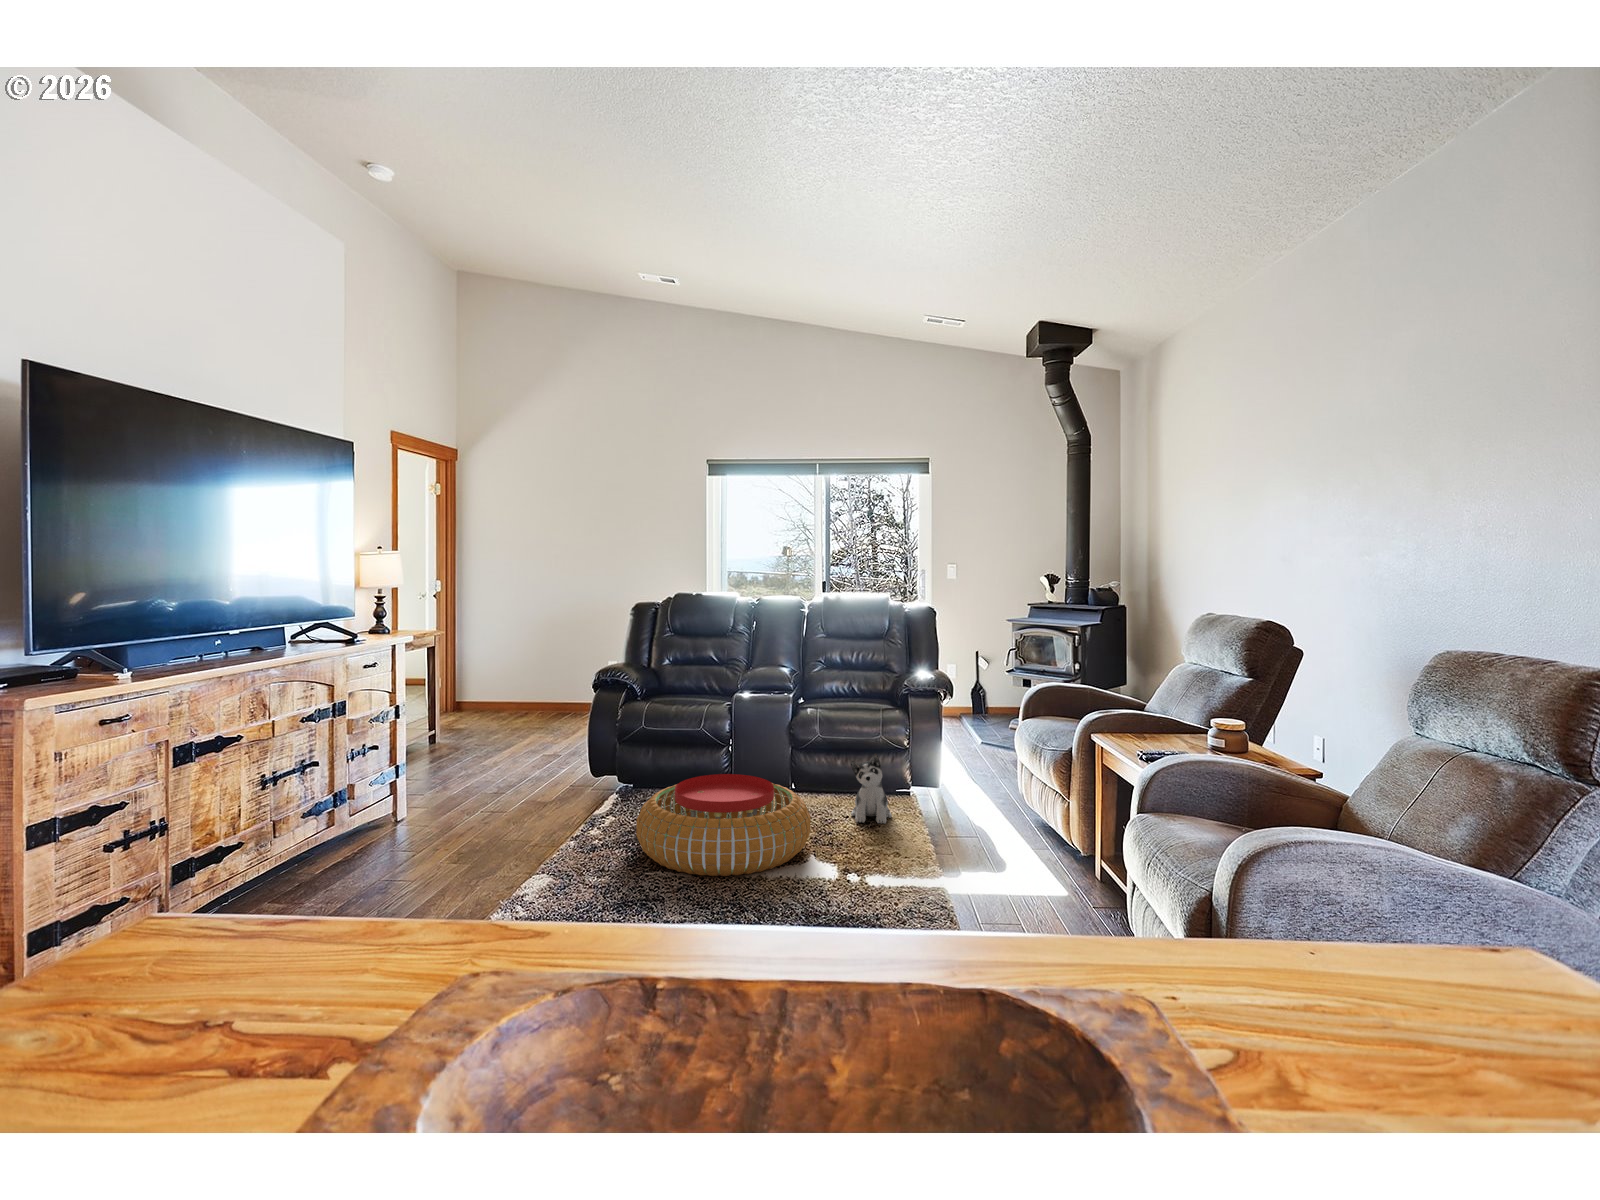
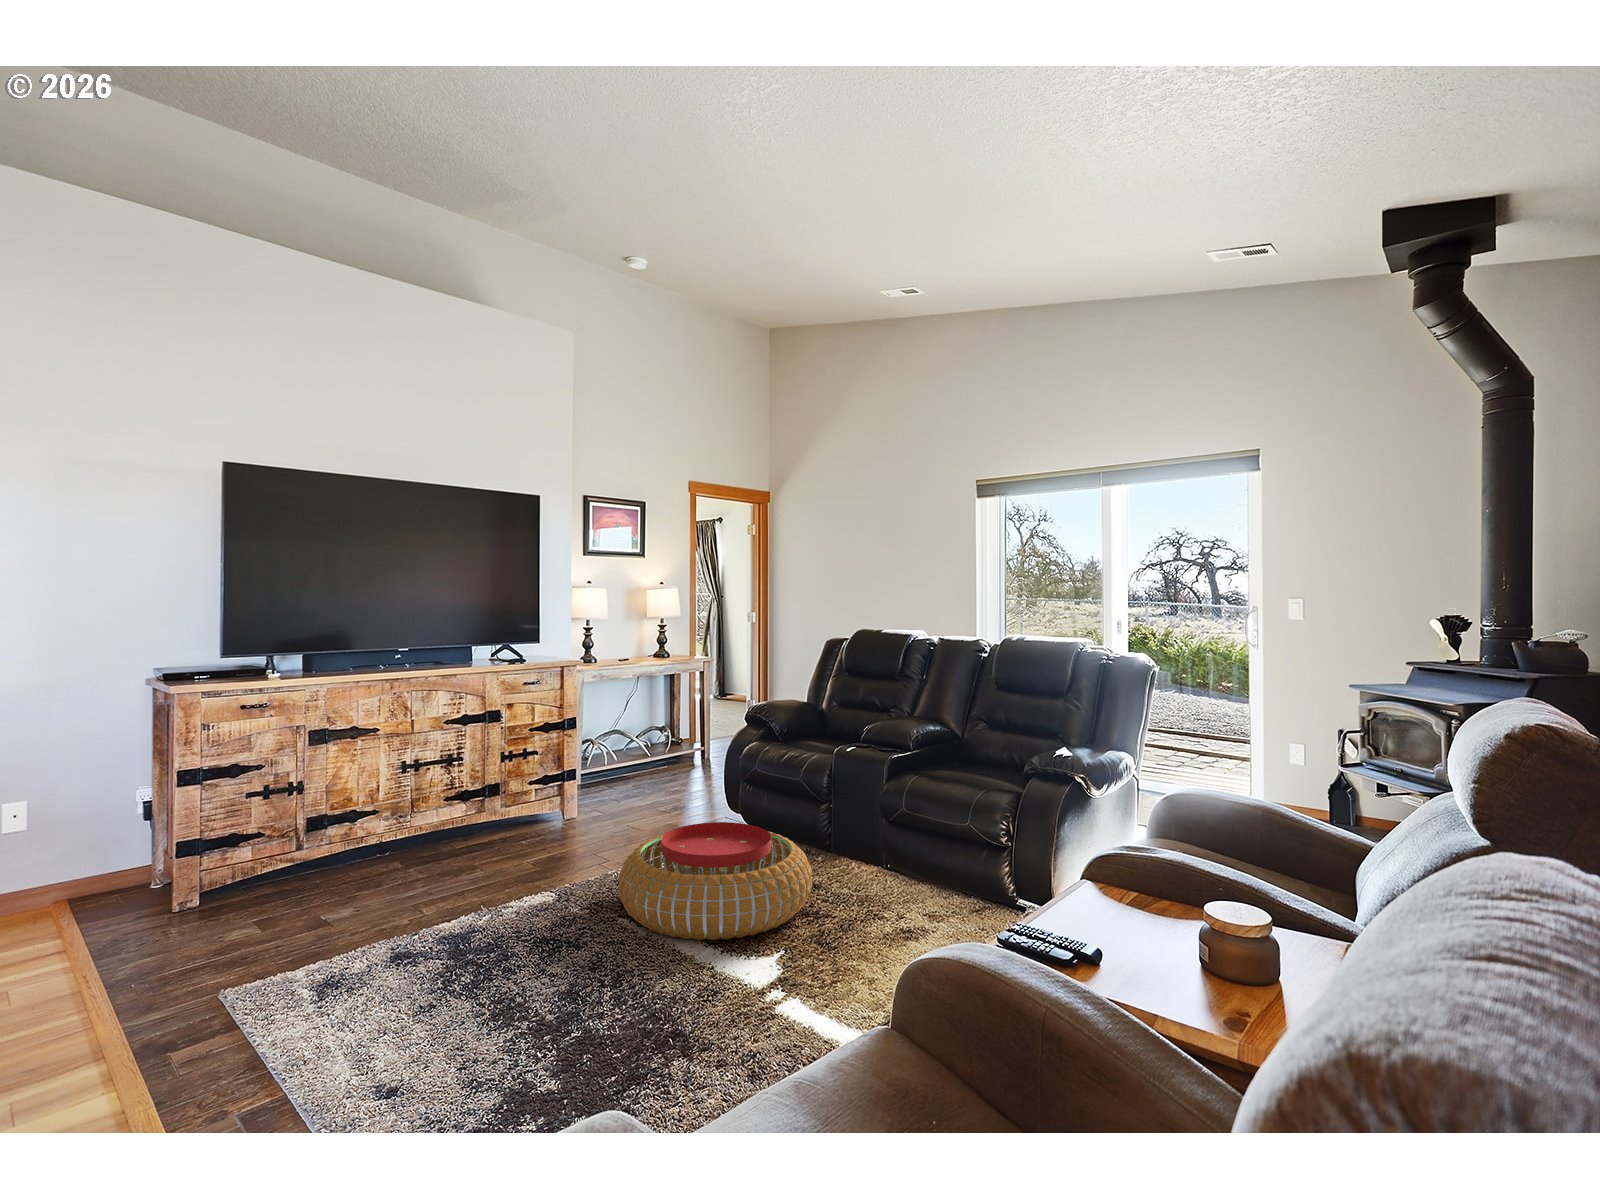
plush toy: present [851,754,892,824] -> none [898,832,957,926]

